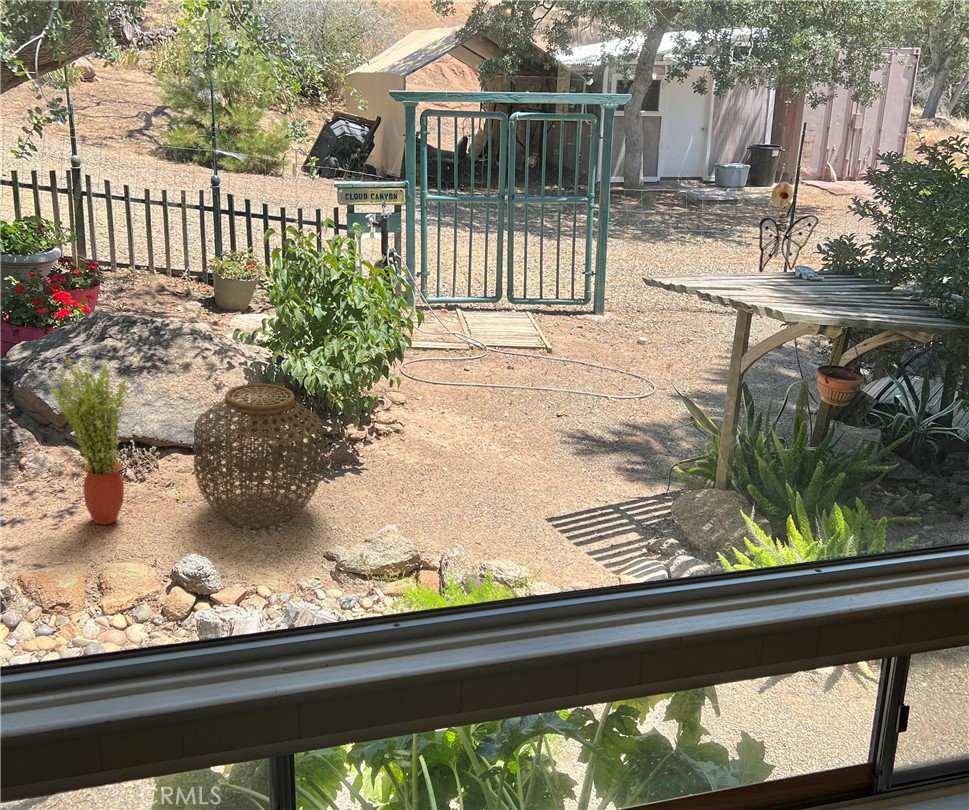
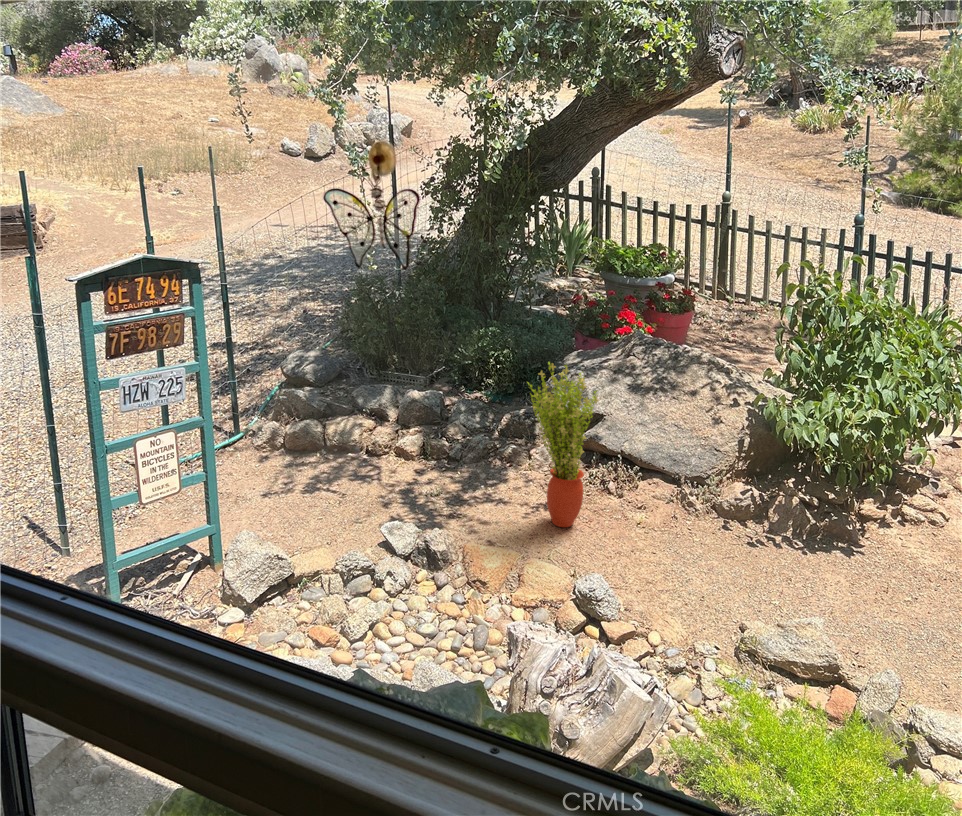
woven basket: present [194,384,323,528] -> none [646,424,789,578]

